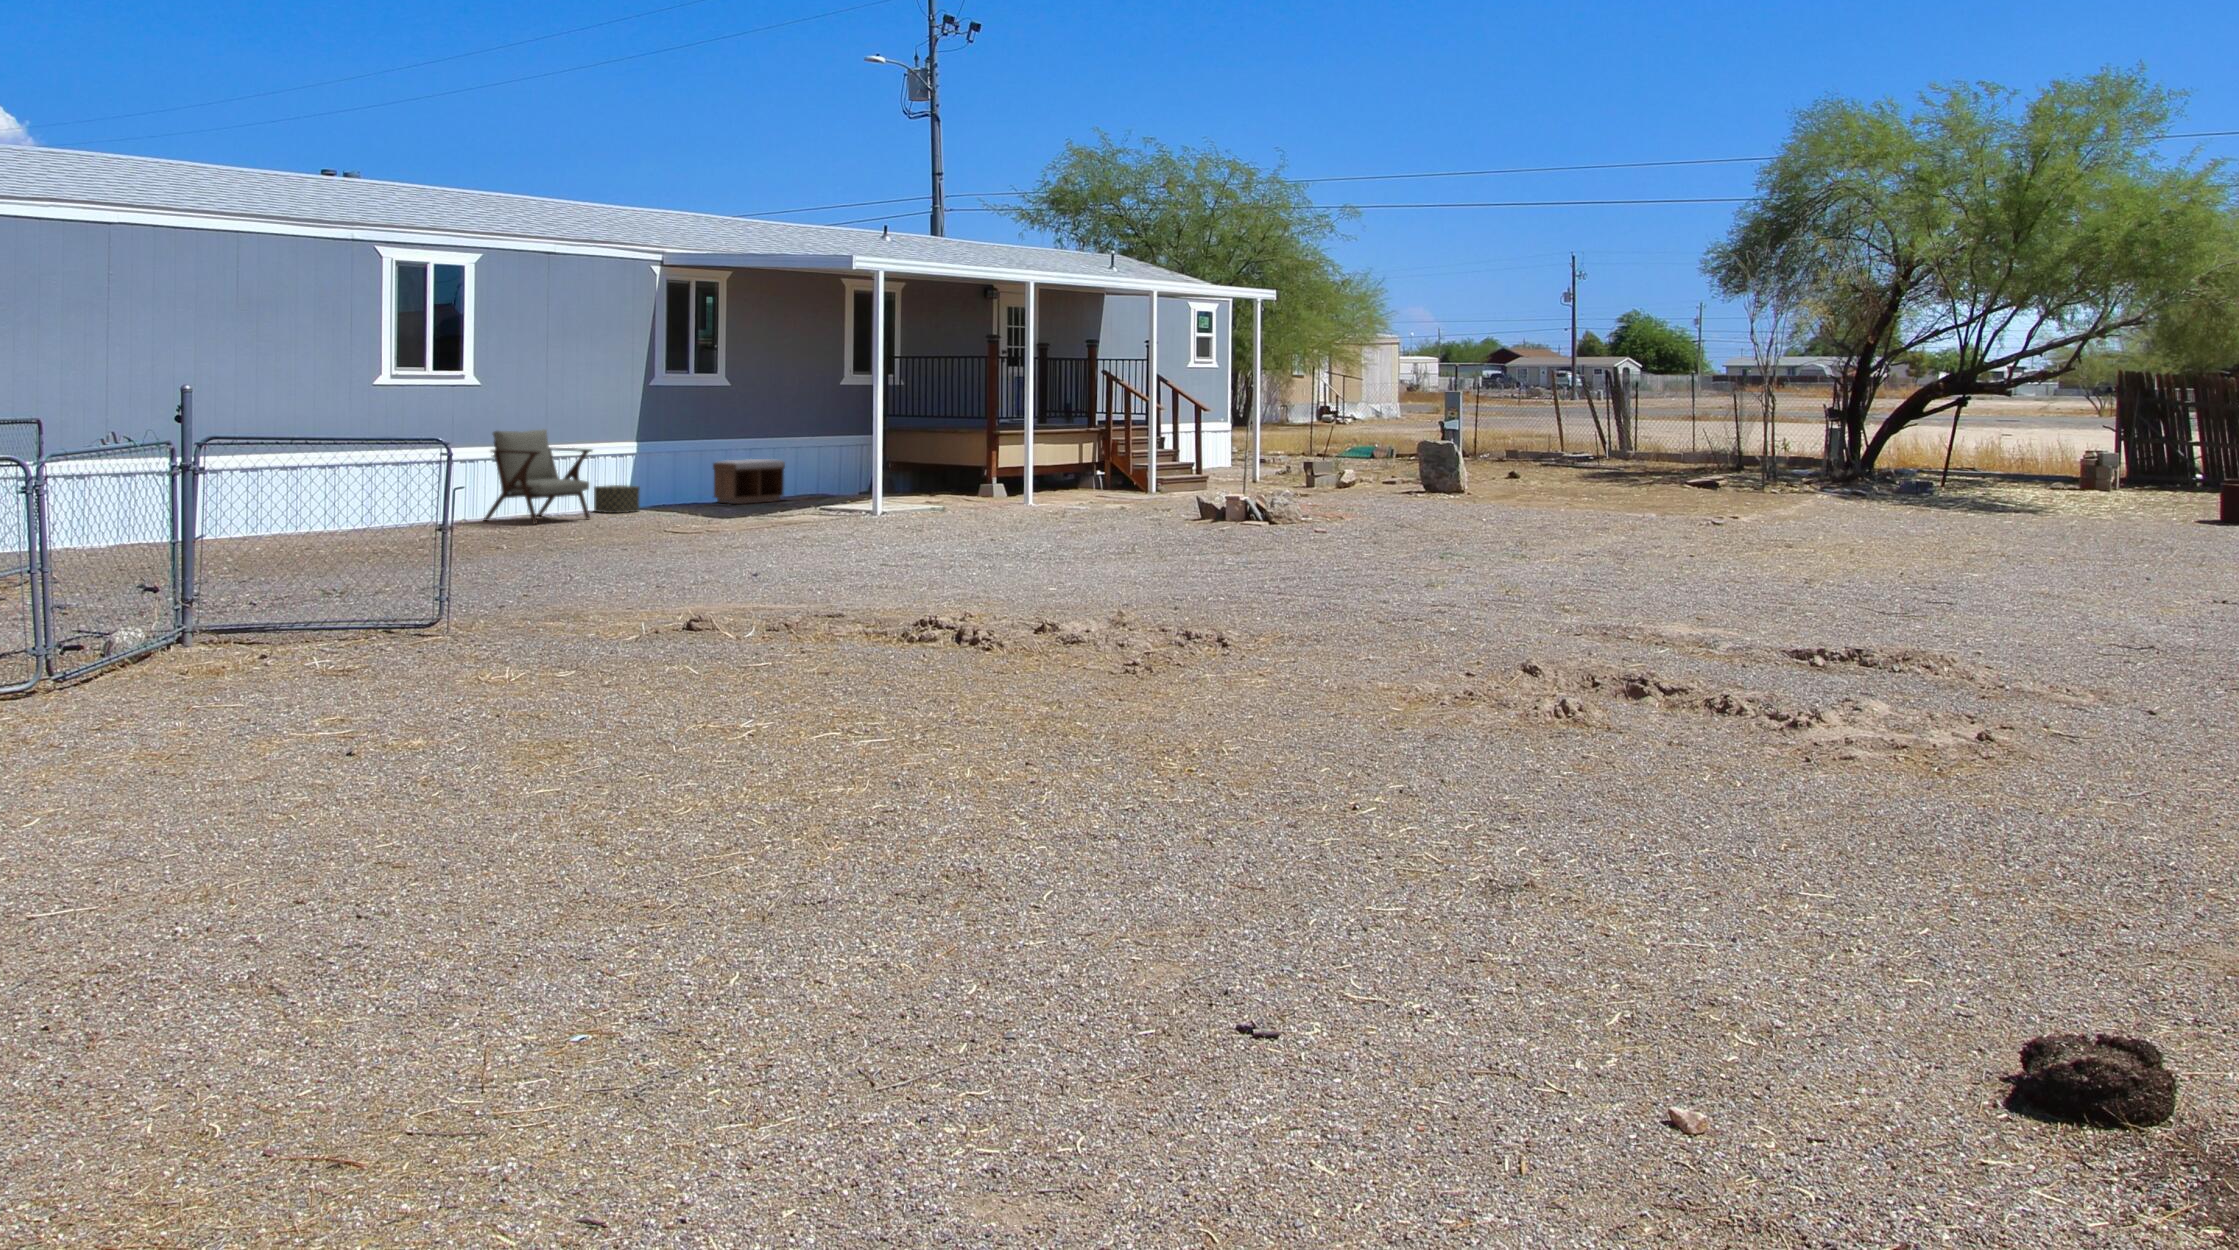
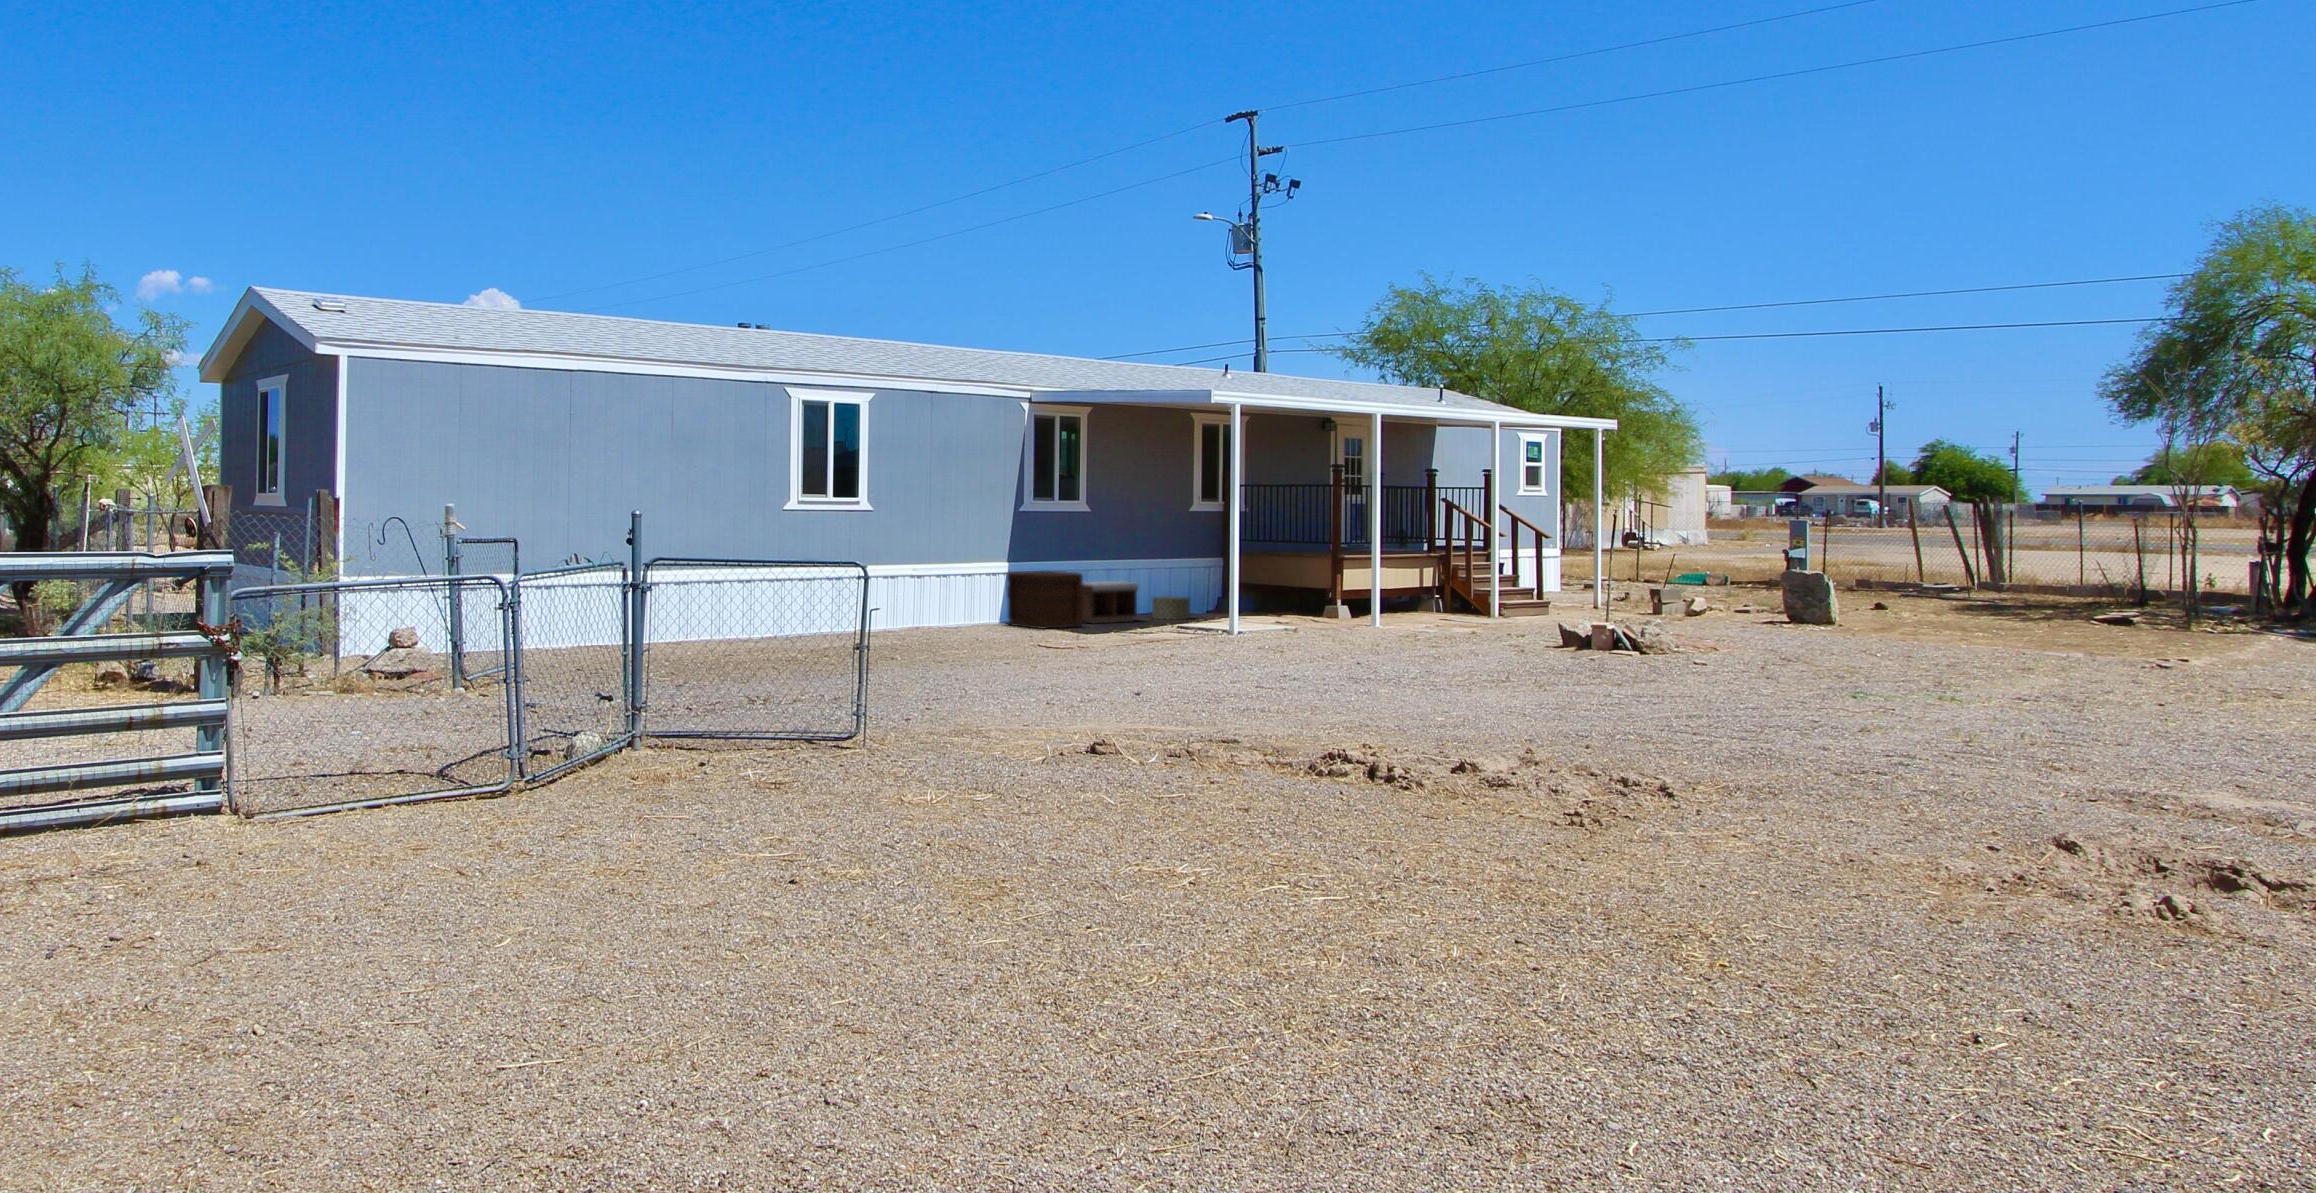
lounge chair: present [484,429,592,524] -> none [869,552,966,639]
wooden crate: none [641,448,724,511] -> present [1006,571,1083,629]
storage box: present [594,485,640,513] -> present [1152,596,1190,620]

